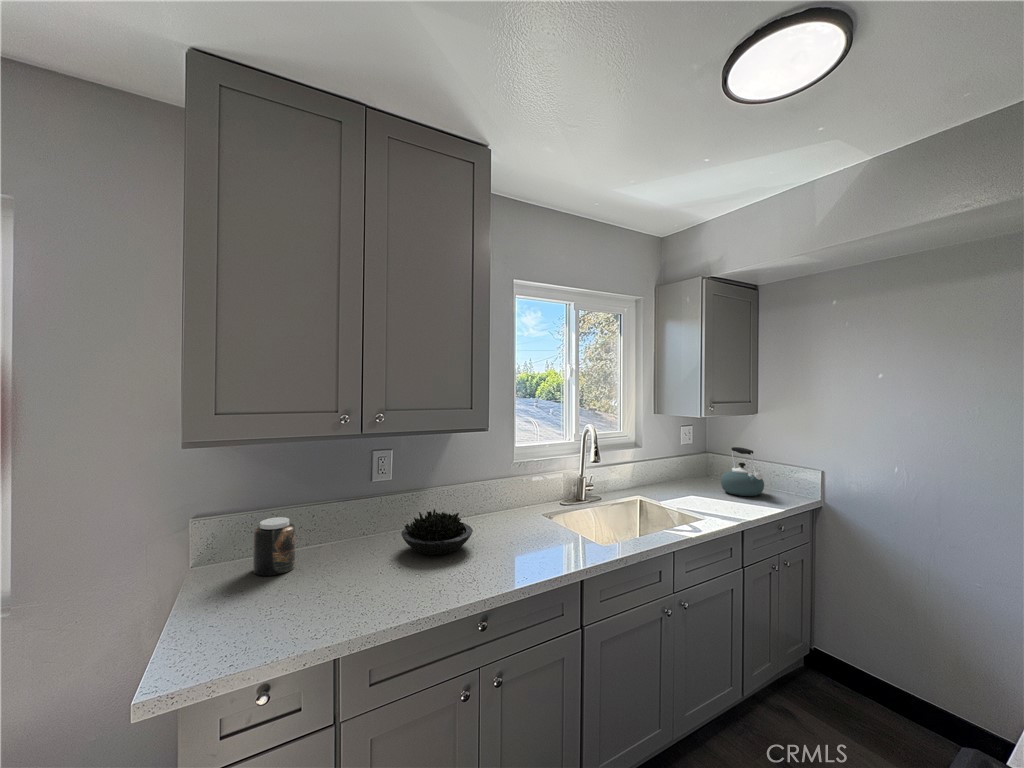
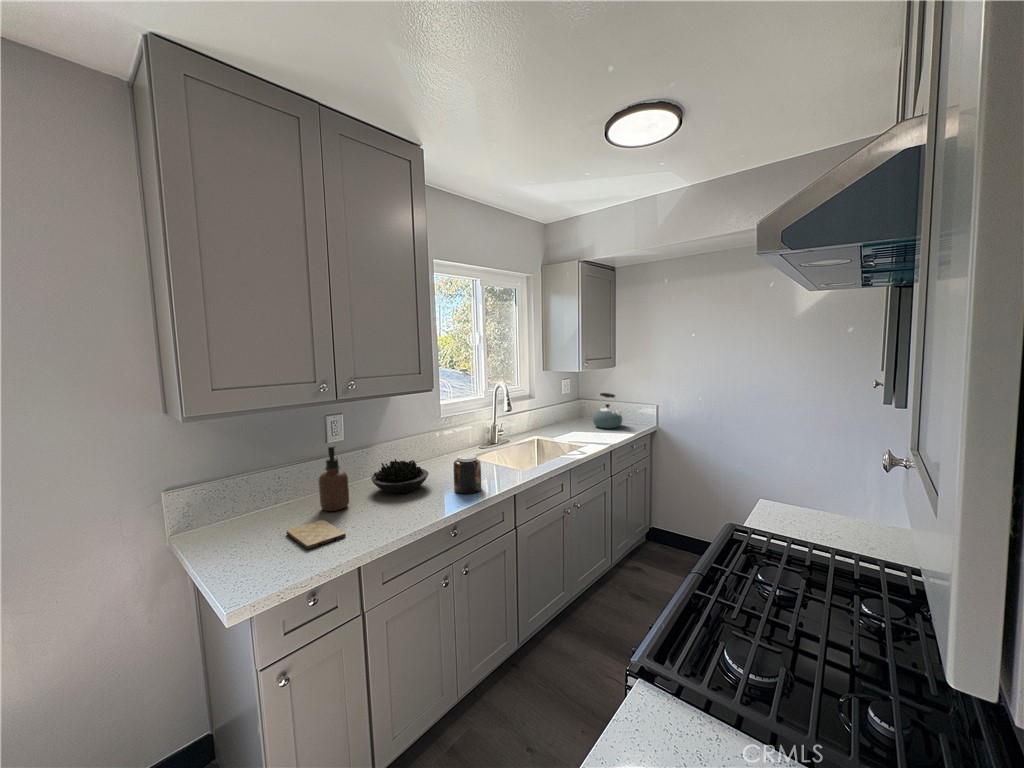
soap dispenser: none [331,486,366,568] -> present [319,446,349,511]
jar: present [253,517,295,576] -> present [453,454,482,494]
cutting board: none [269,579,328,623] -> present [286,520,346,550]

